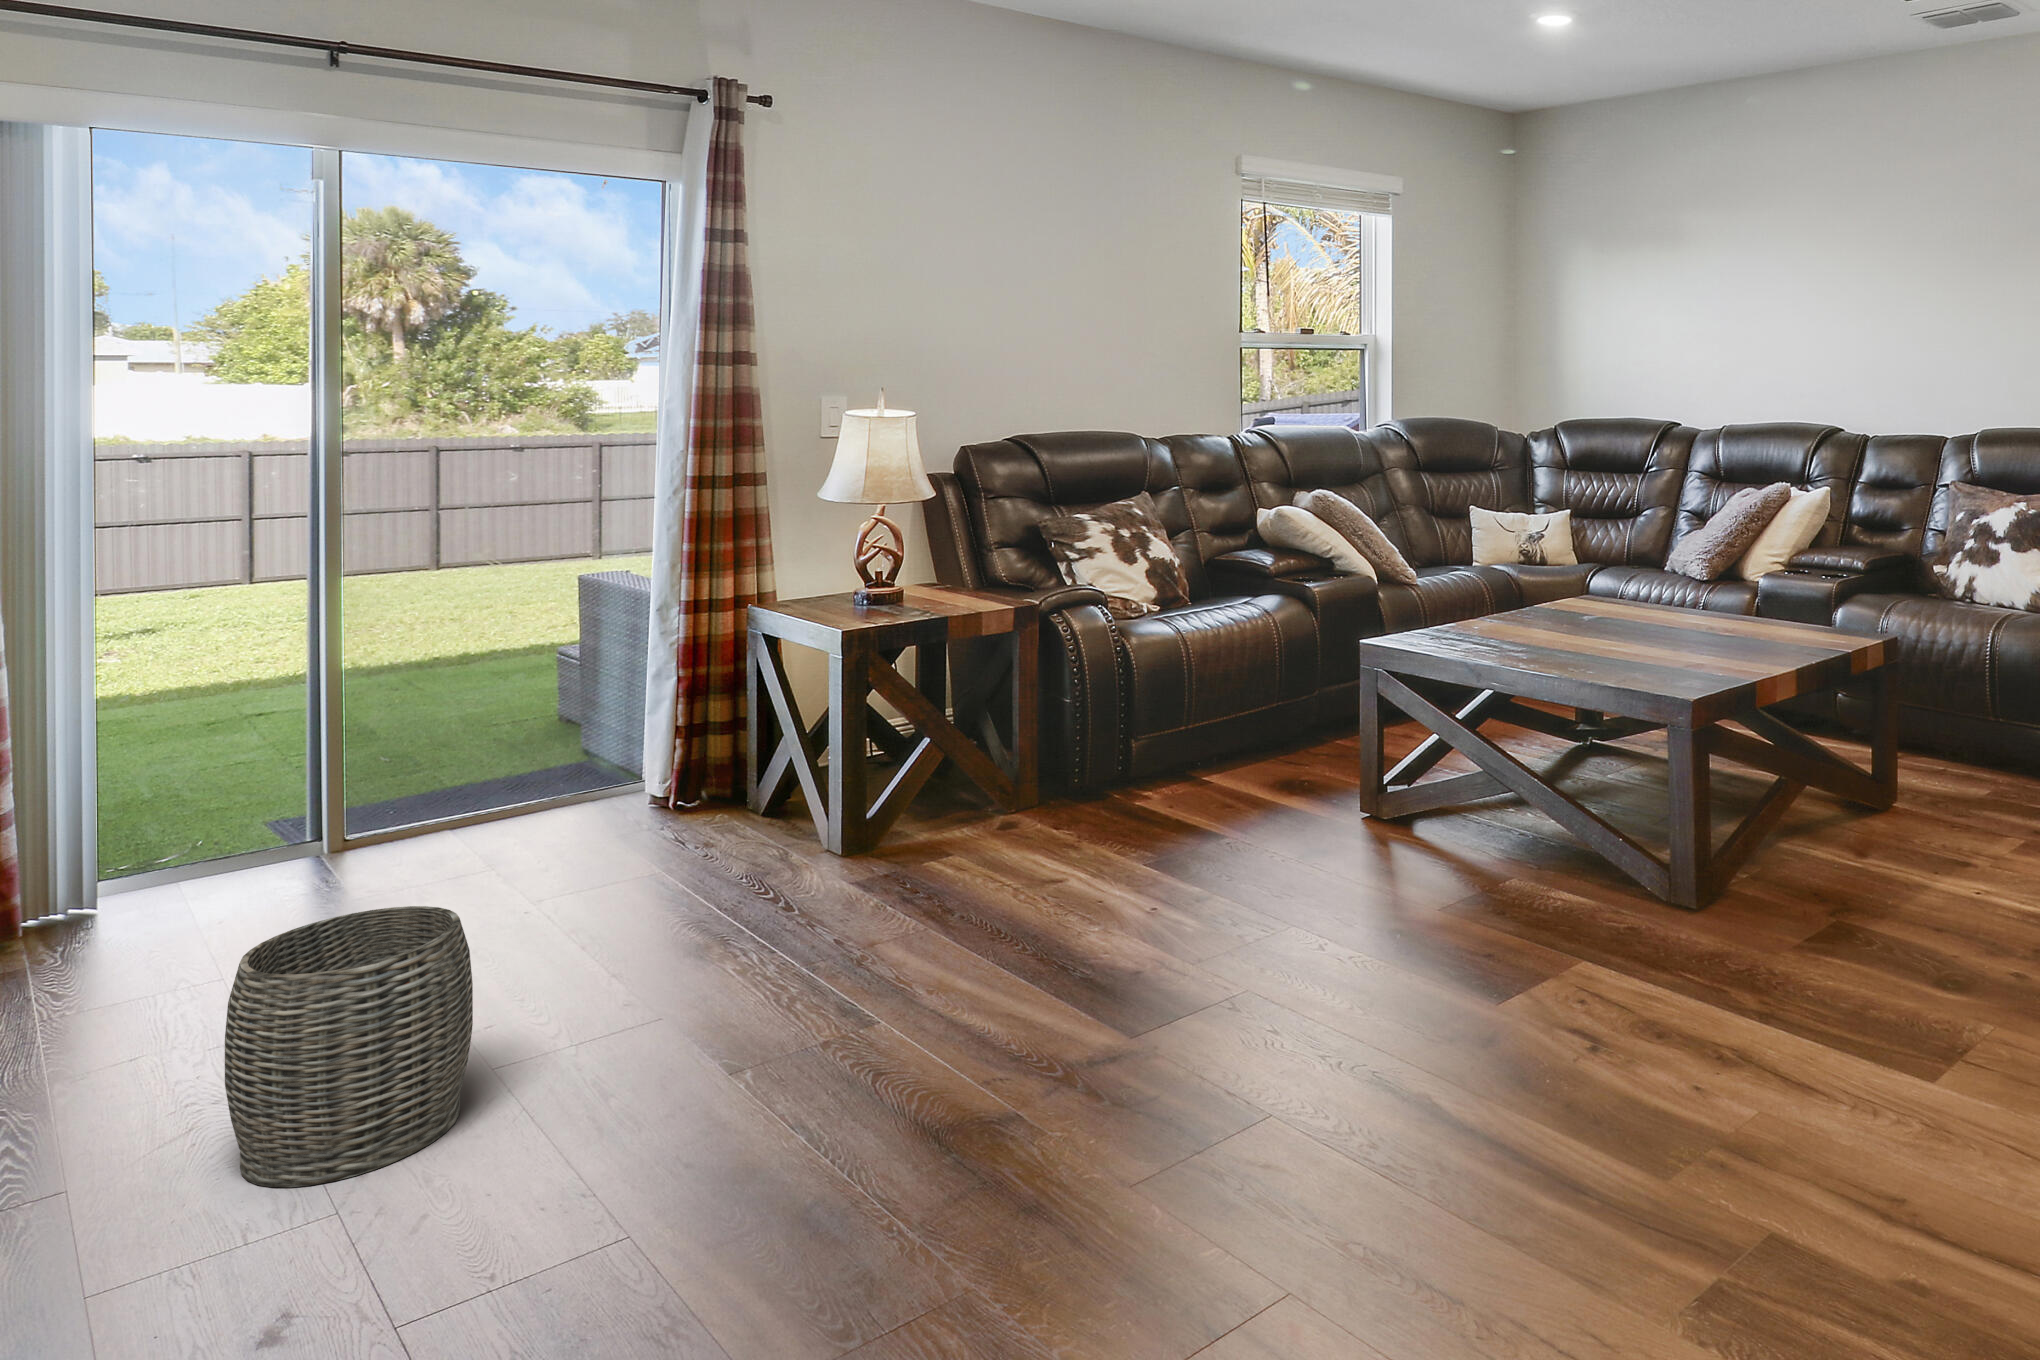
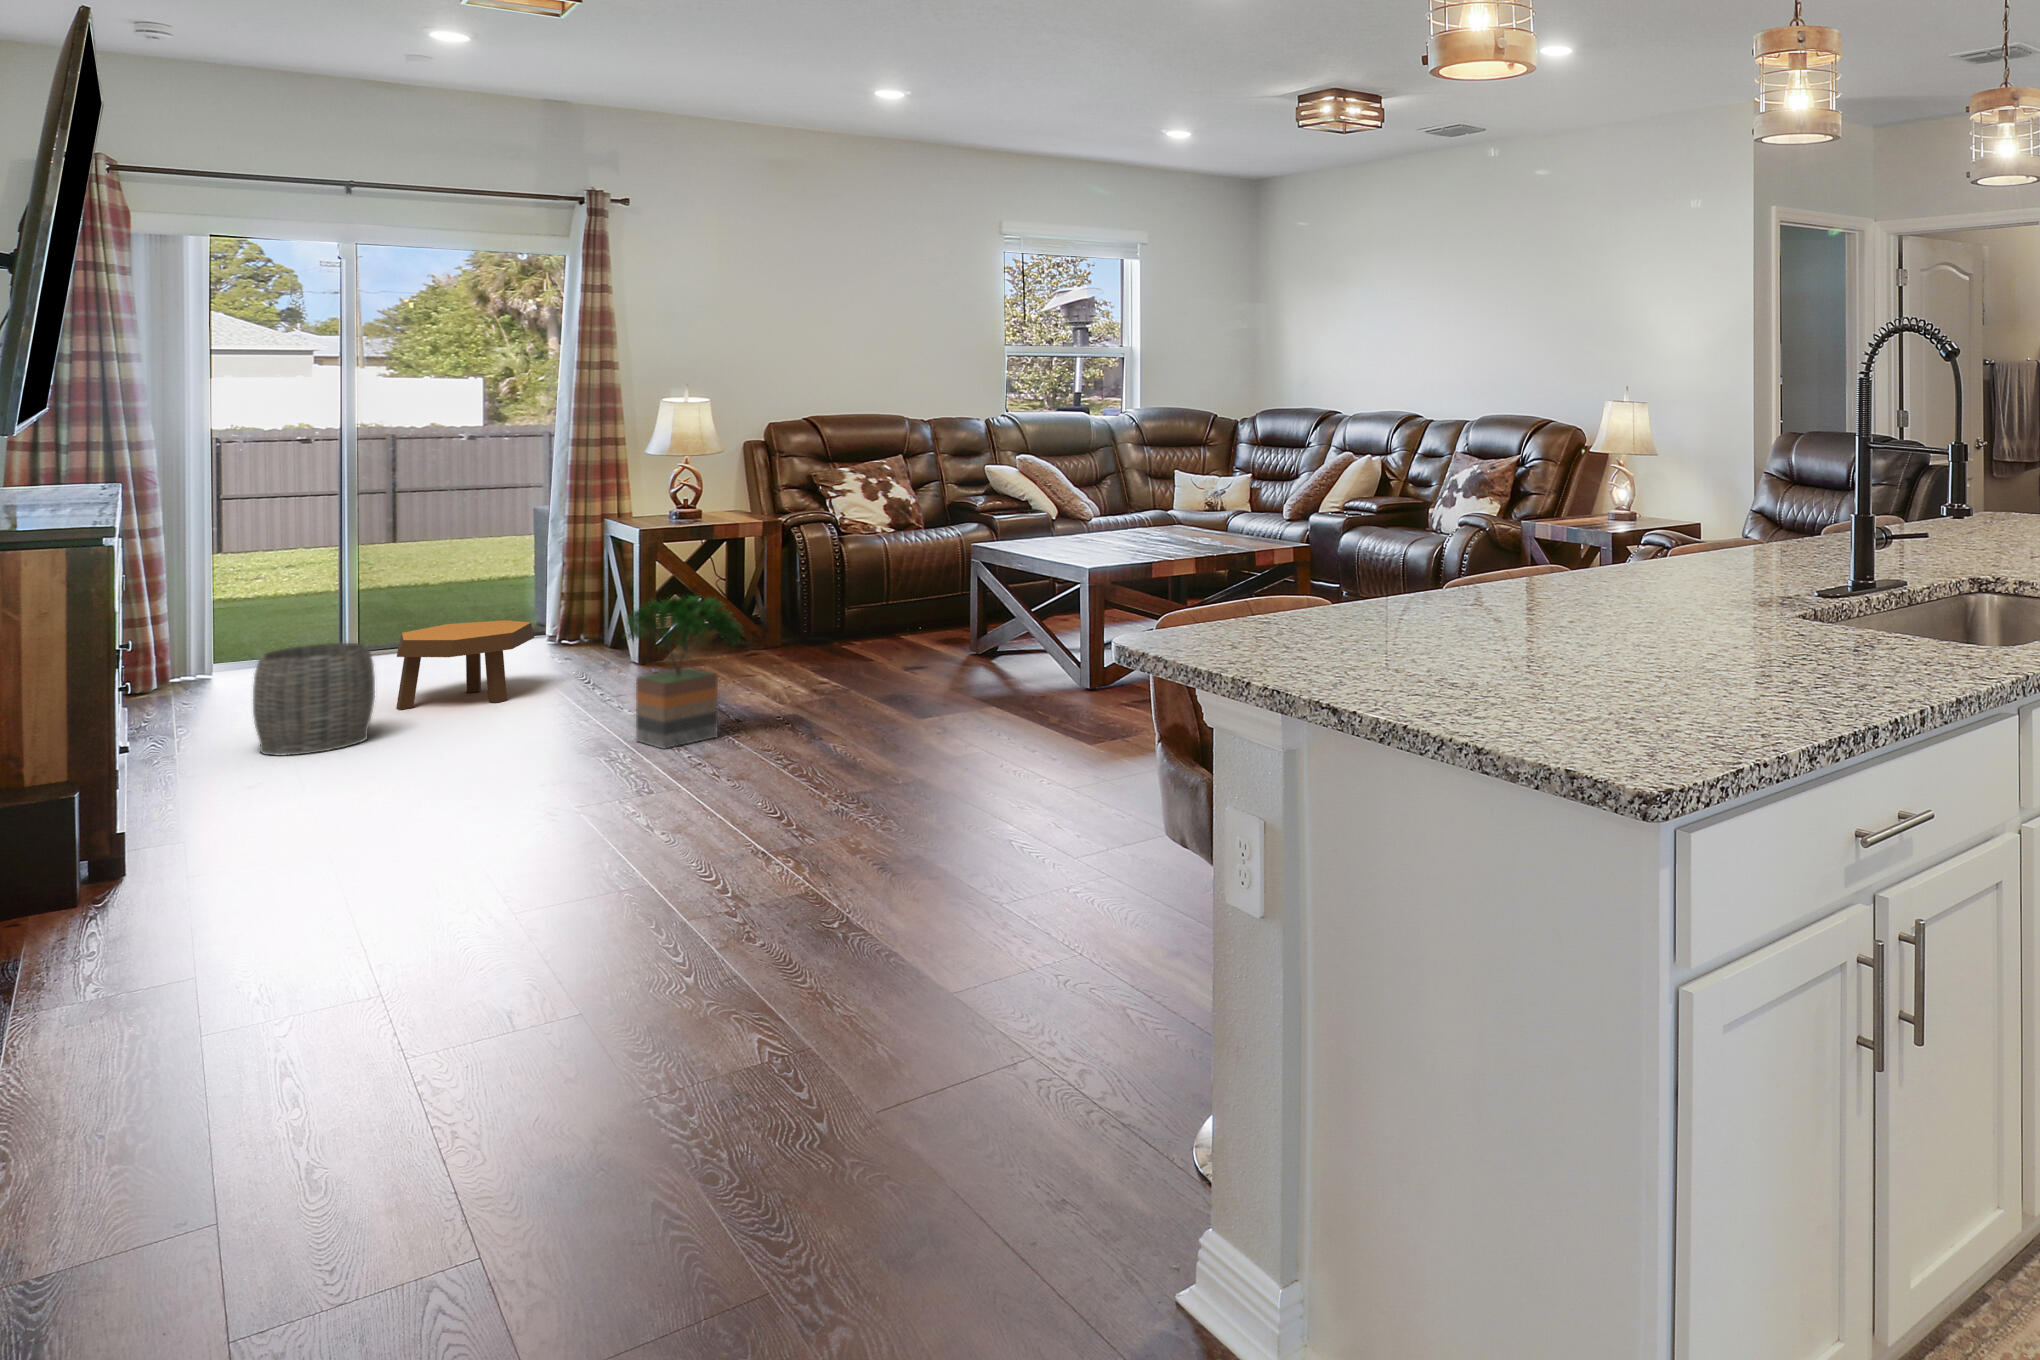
potted tree: none [997,787,1234,1131] -> present [624,596,743,749]
footstool: none [468,805,703,1003] -> present [396,620,534,710]

